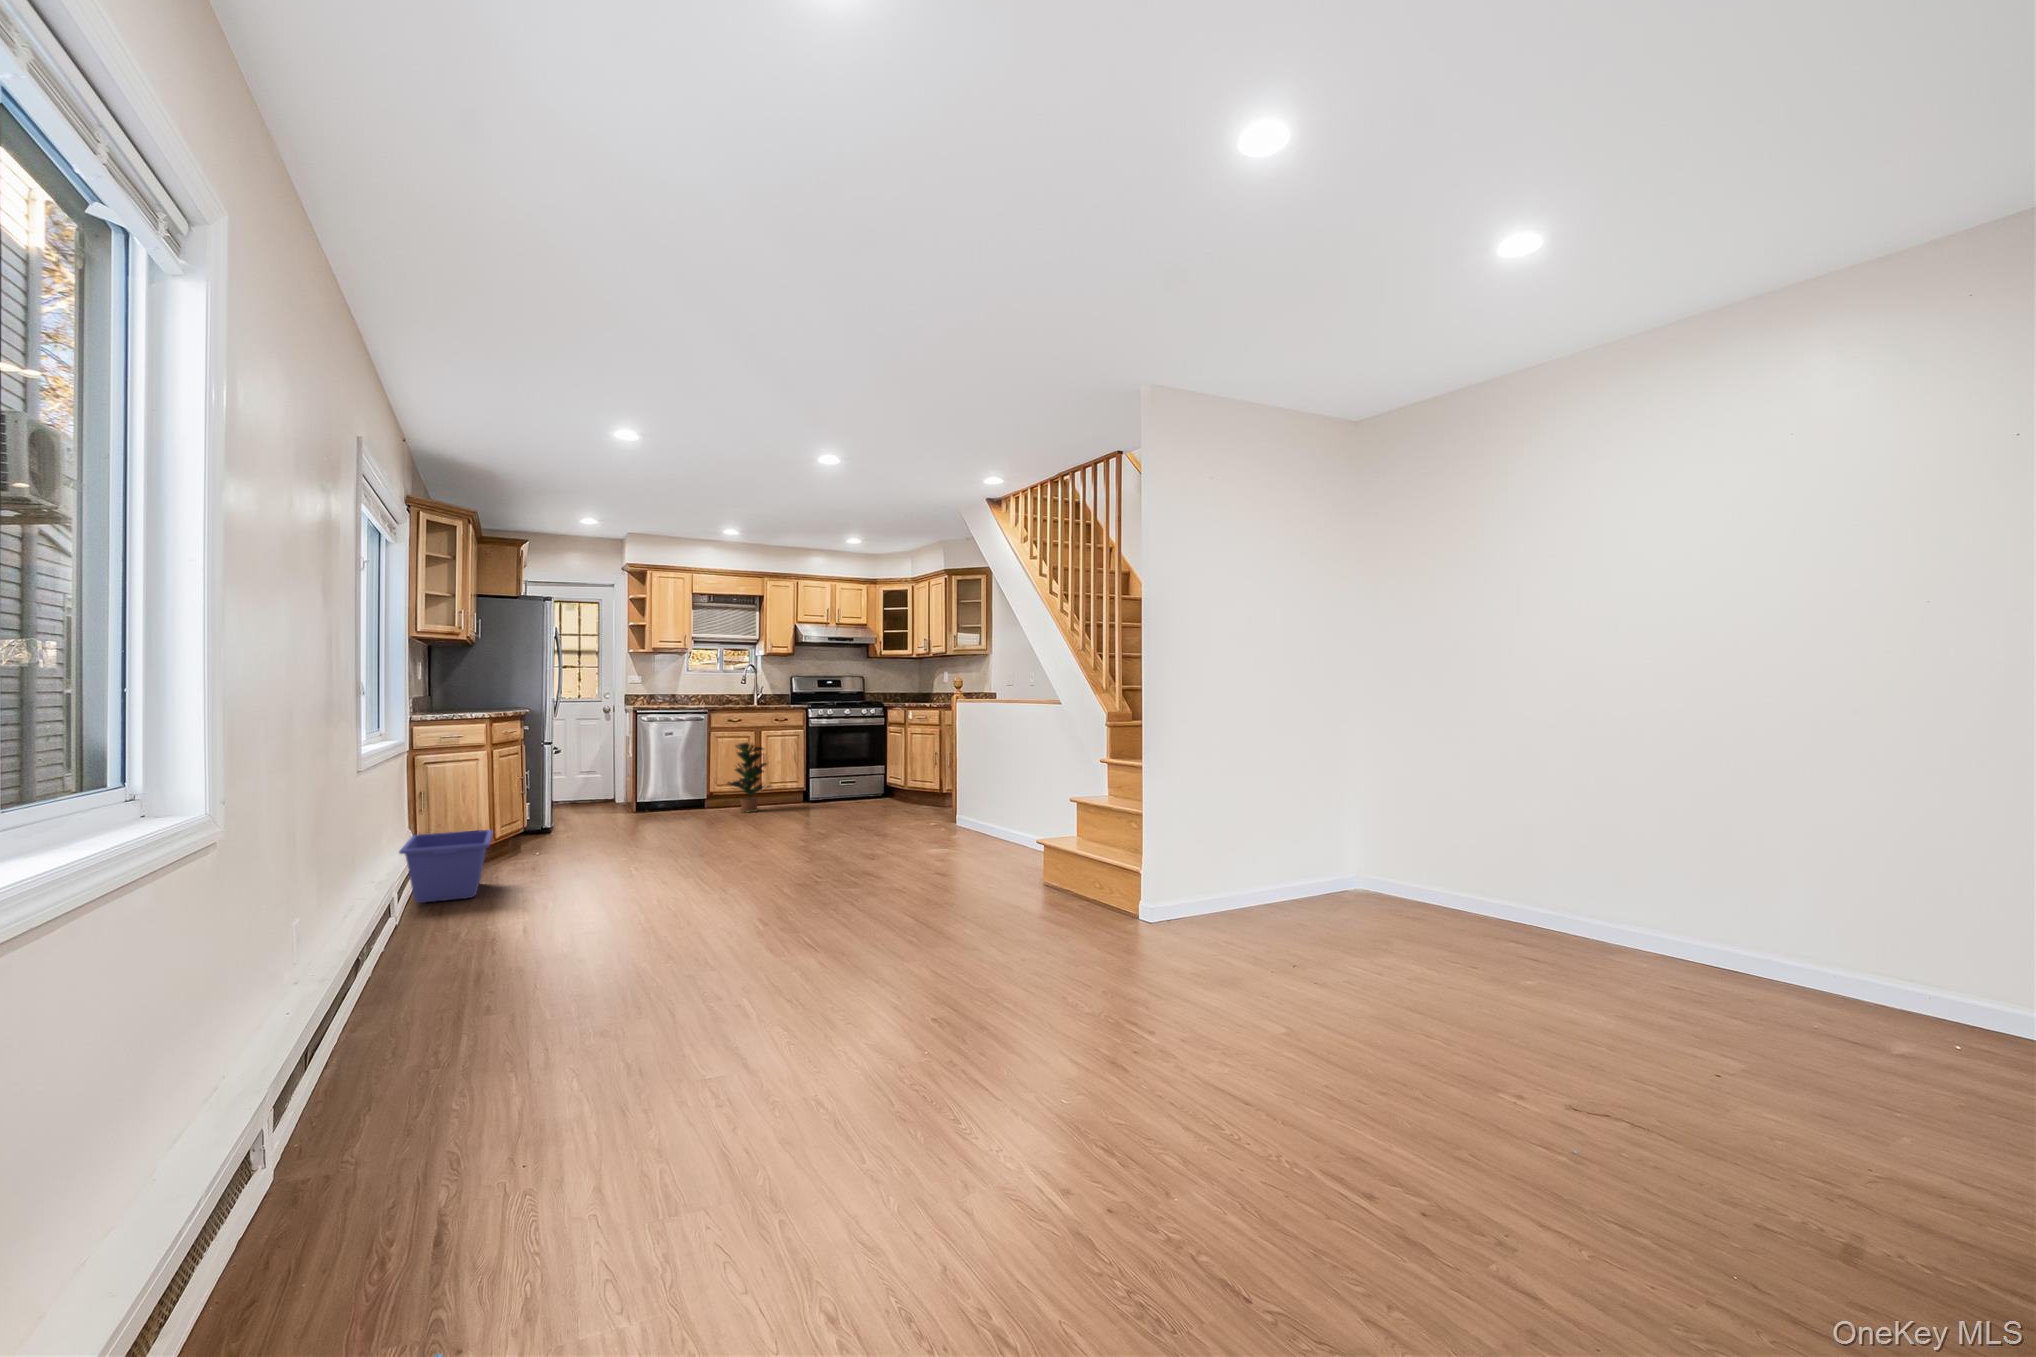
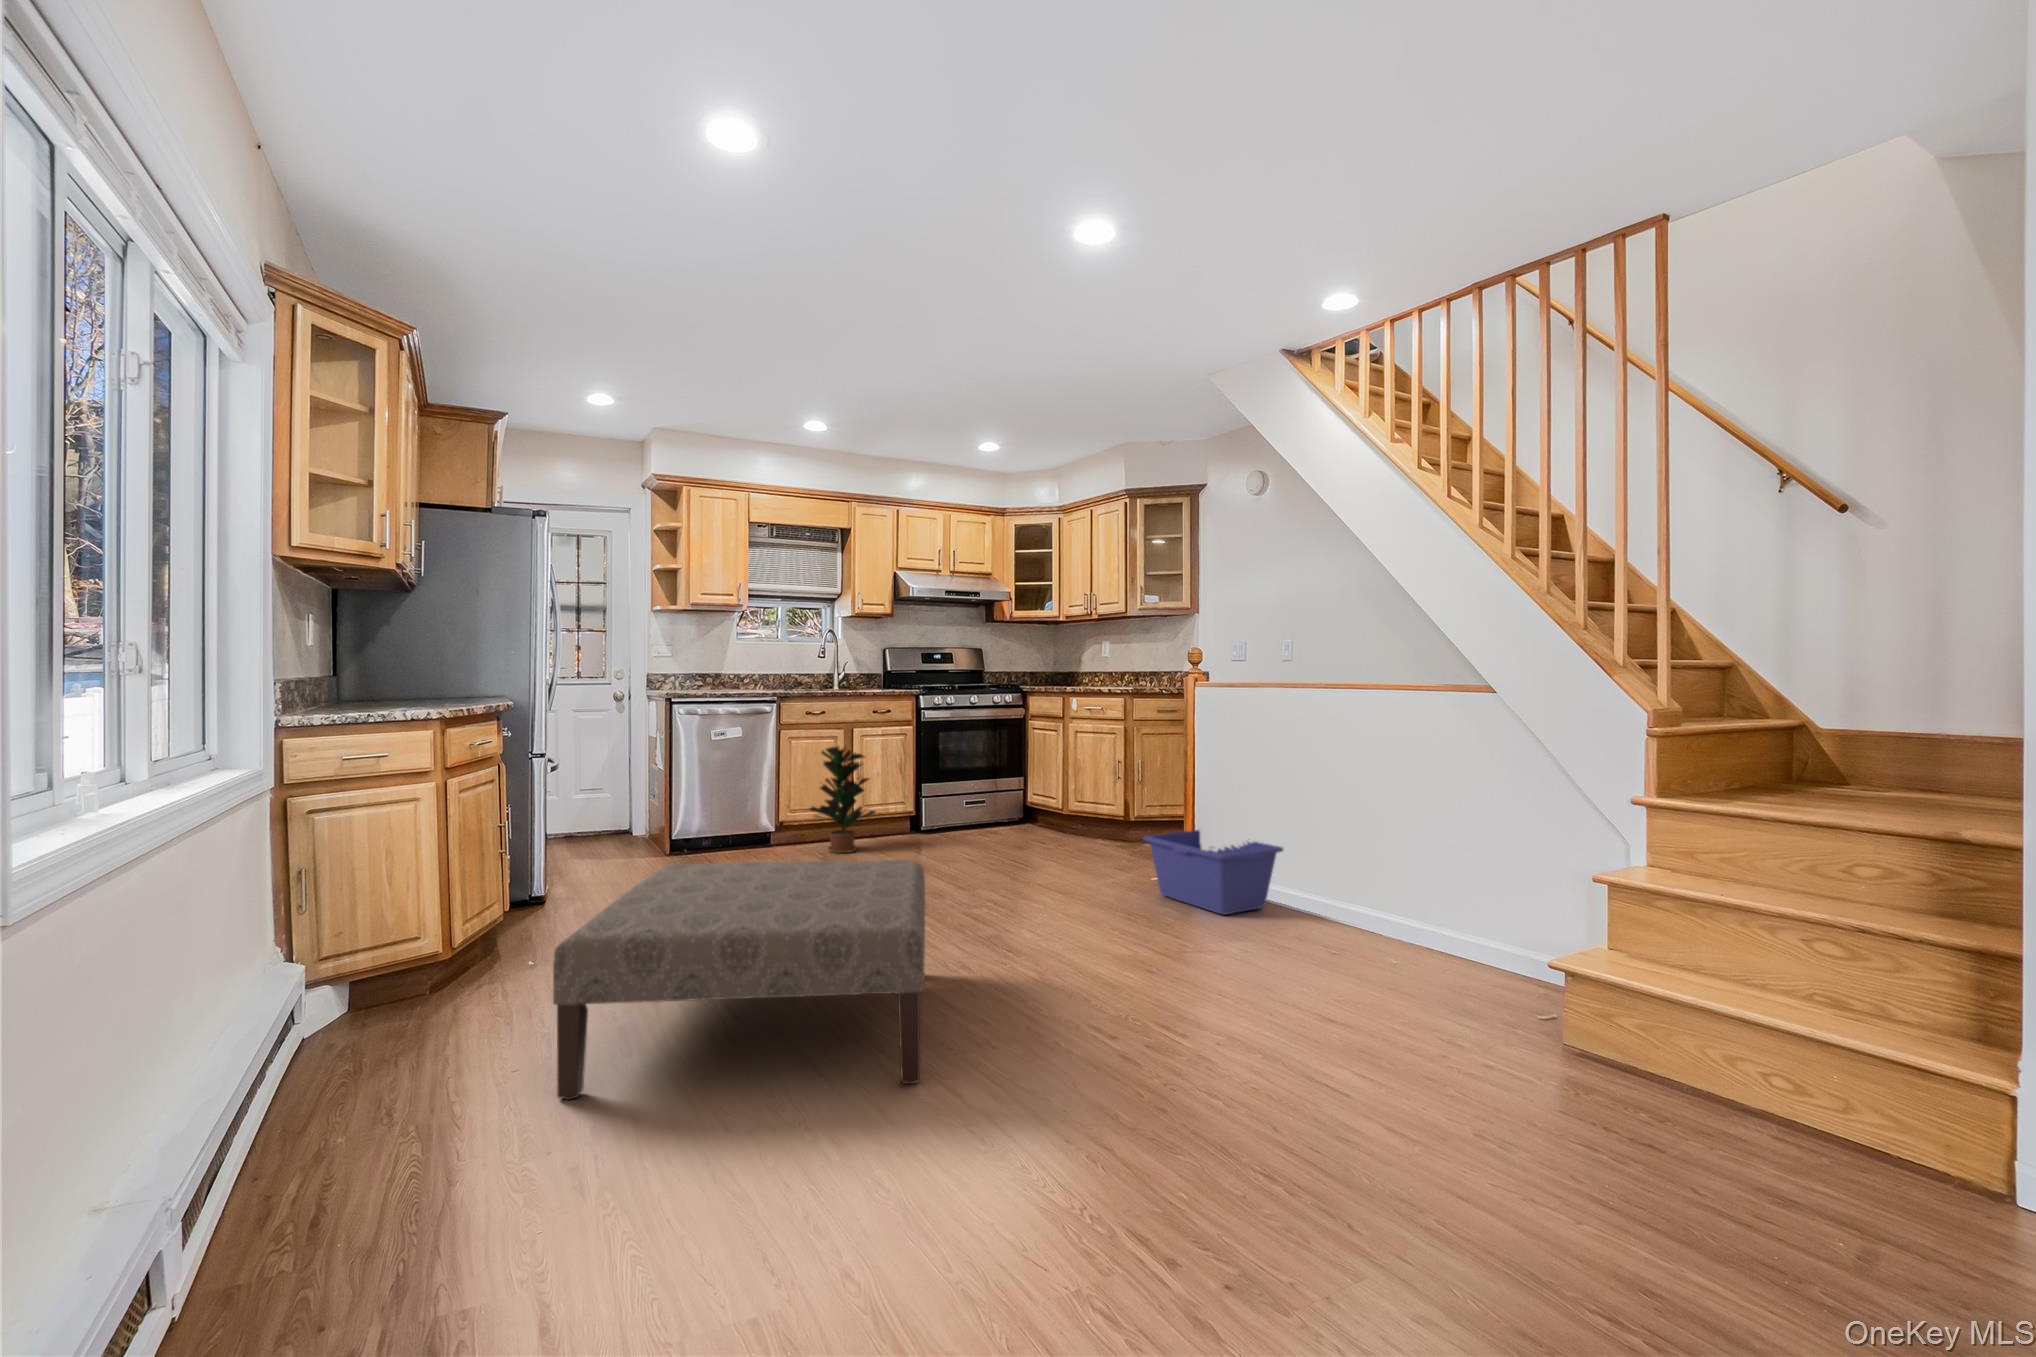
ottoman: none [540,795,750,892] -> present [553,860,925,1100]
storage bin: present [399,830,493,903] -> present [1143,830,1283,915]

